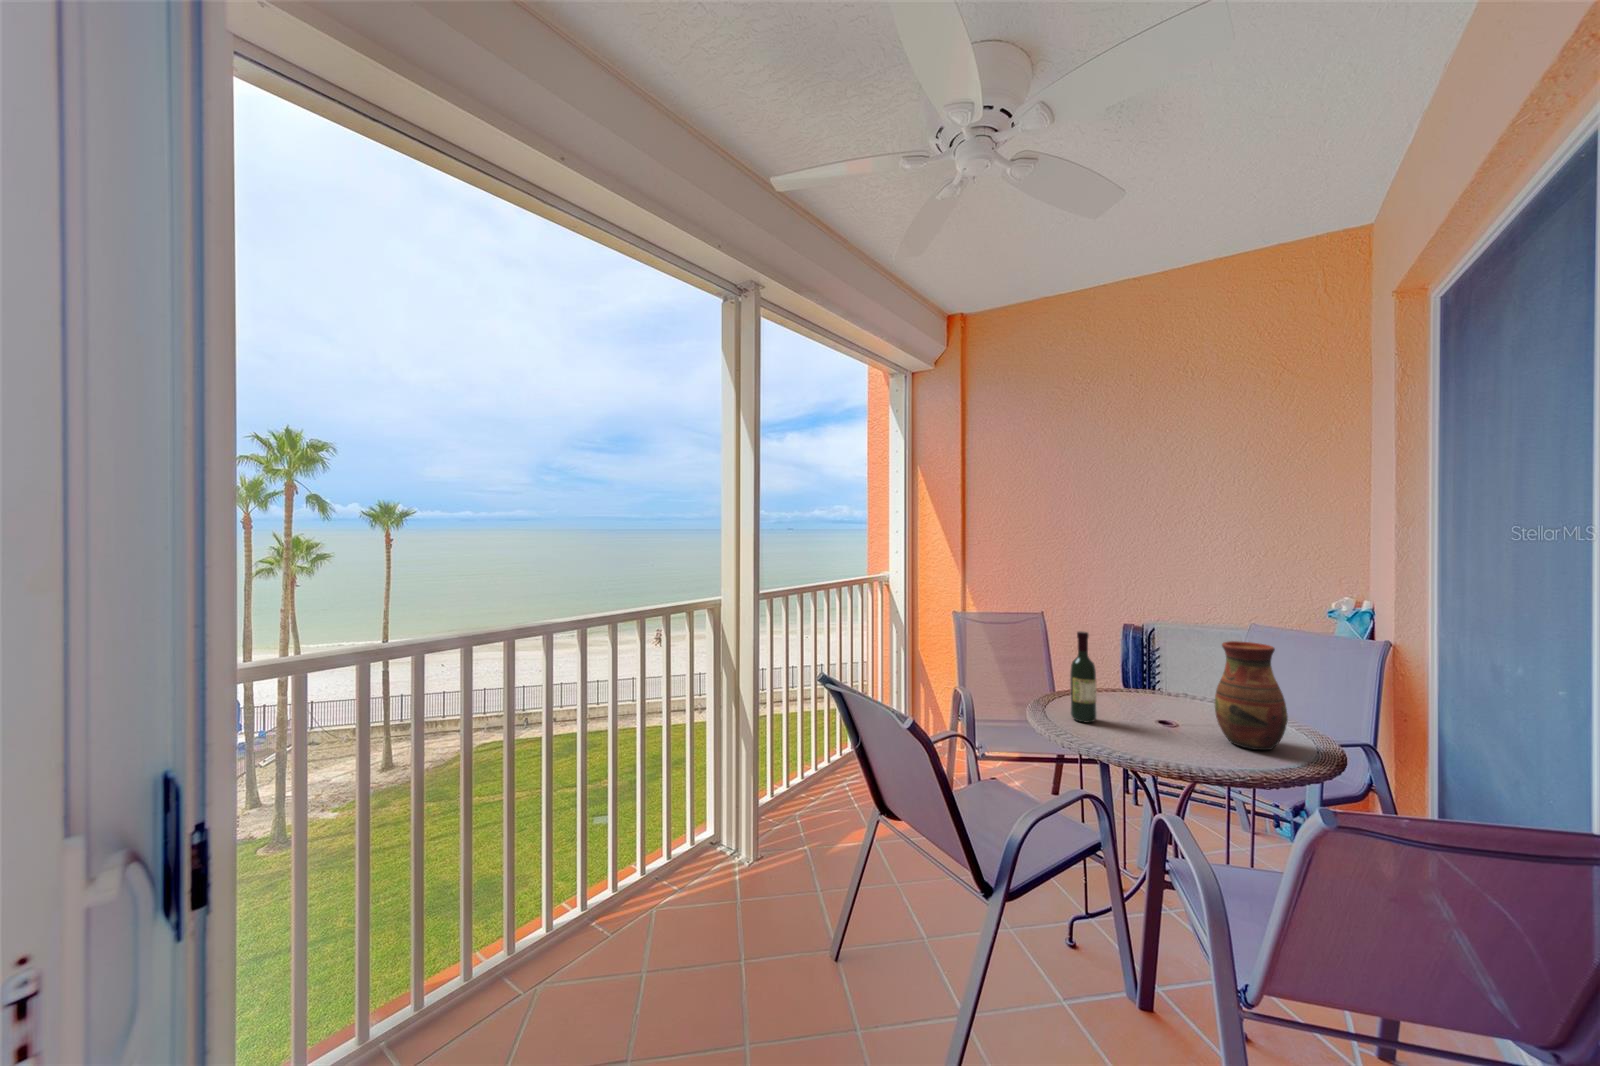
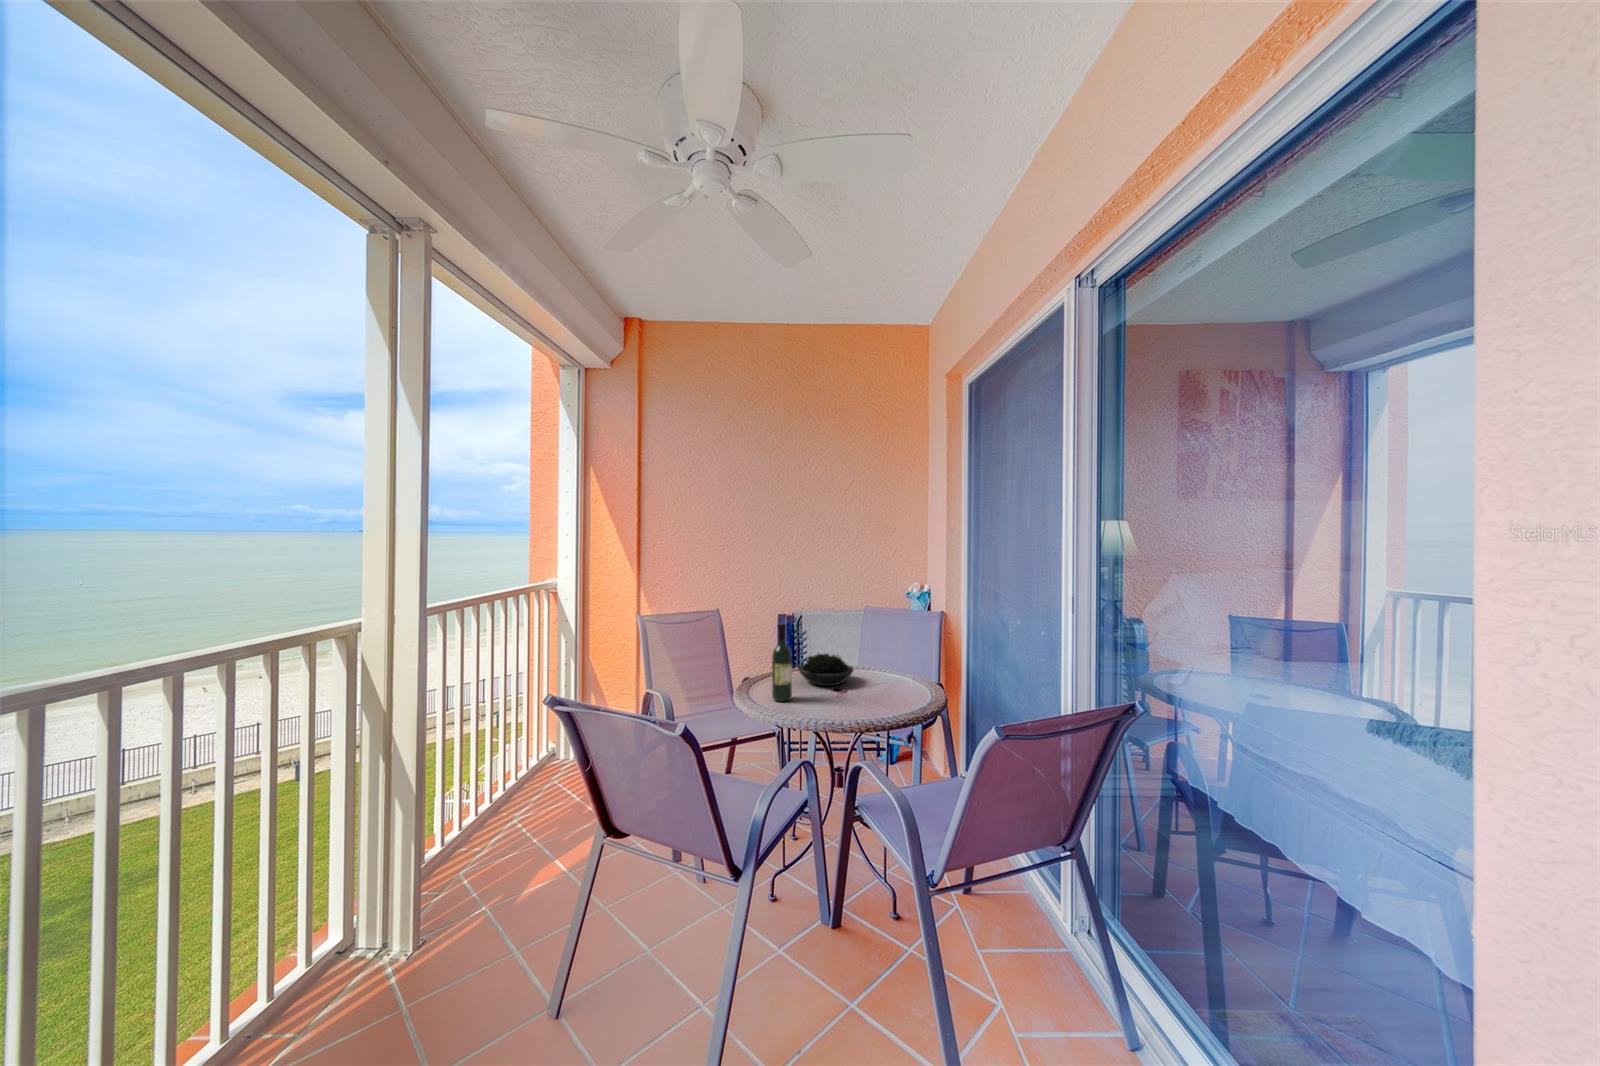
vase: present [1215,641,1288,750] -> none [872,620,914,700]
succulent plant: none [1115,673,1197,716] -> present [798,654,854,686]

